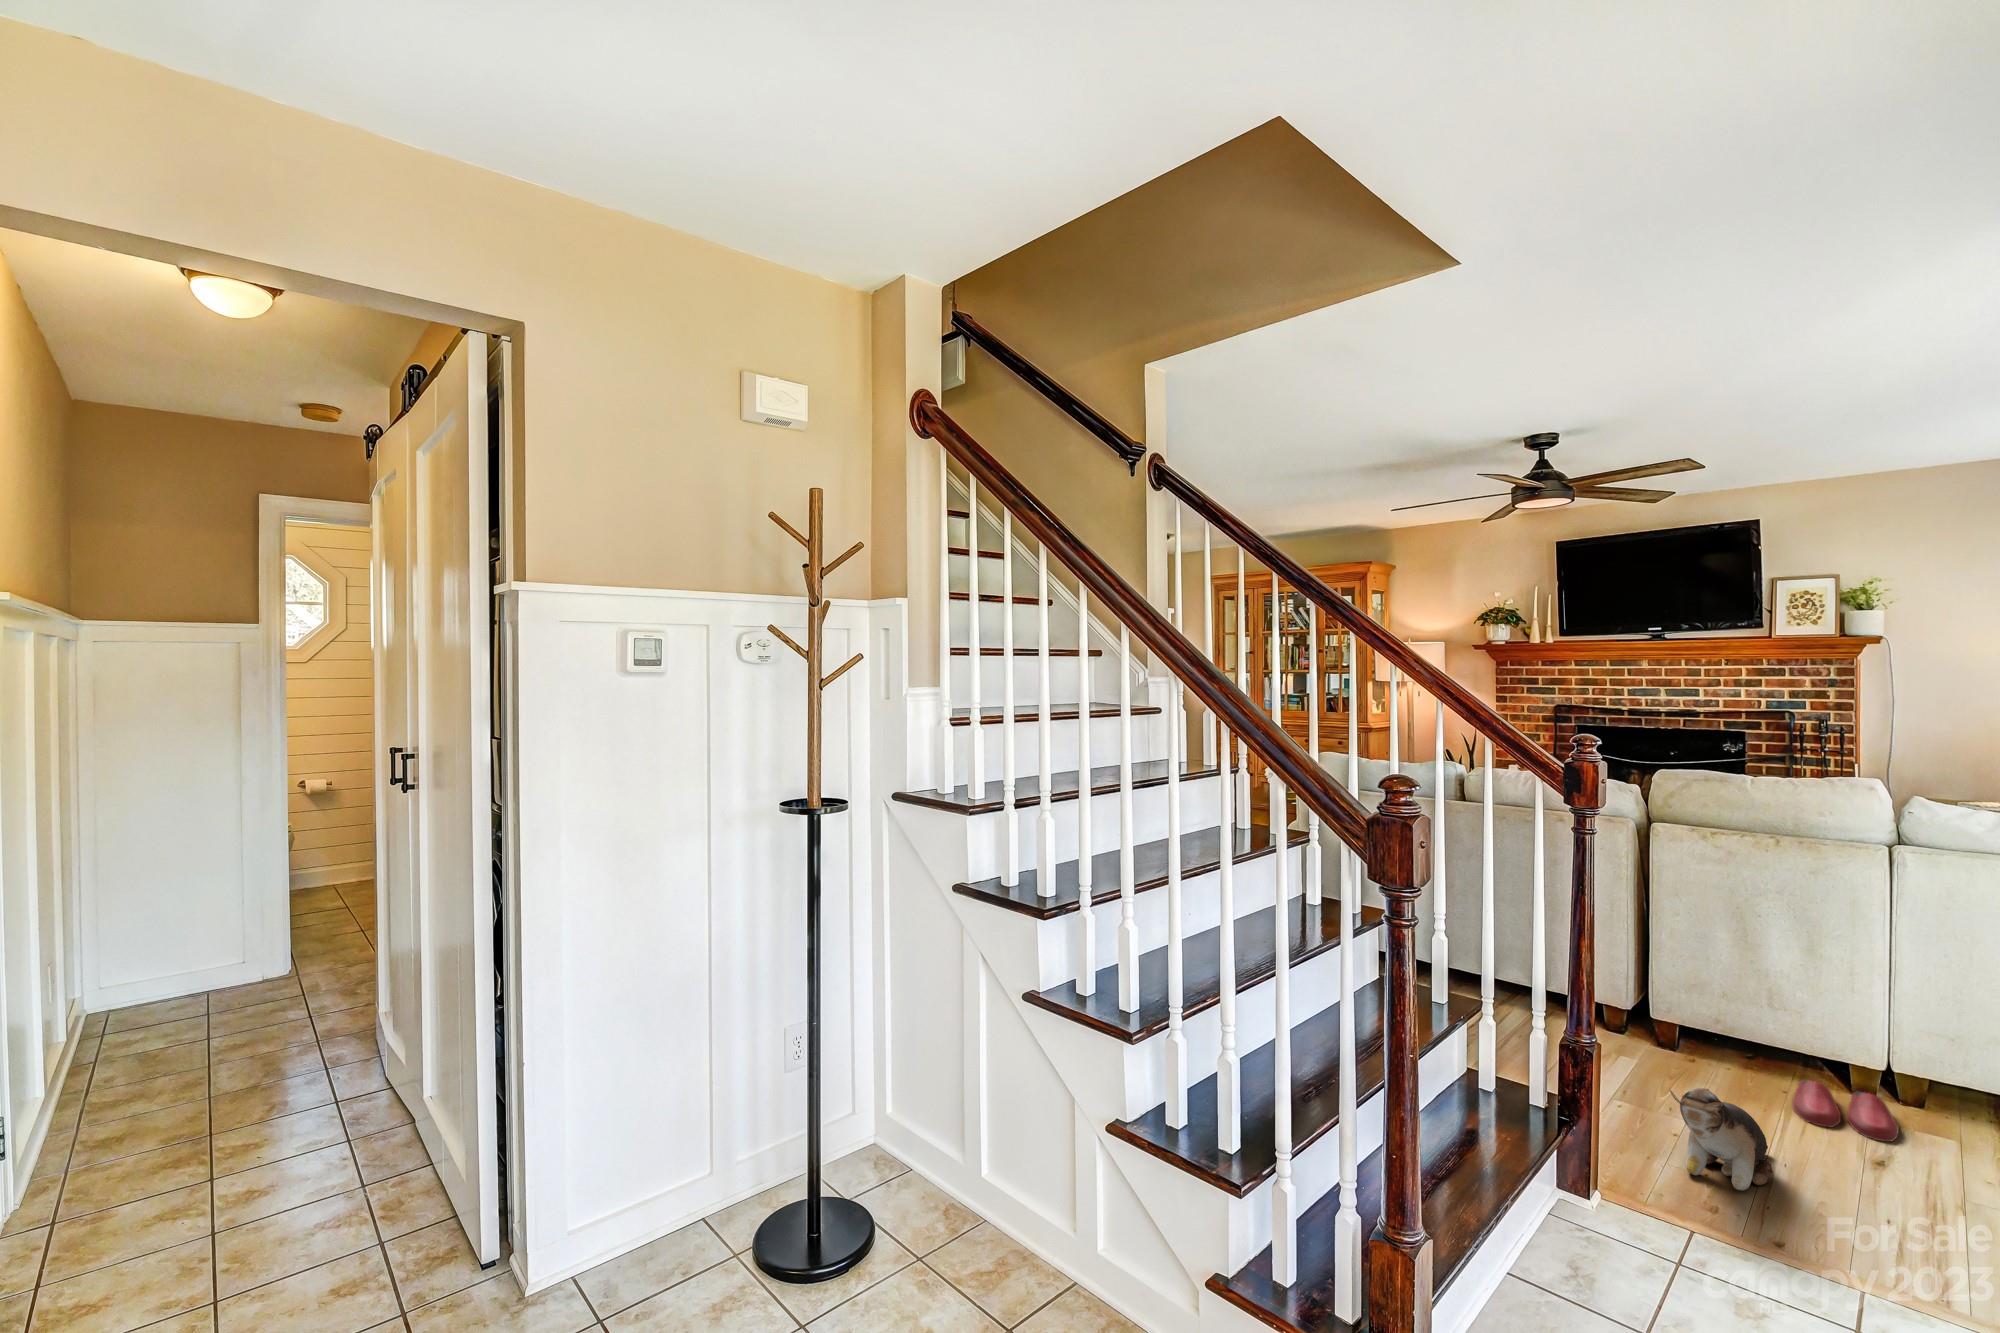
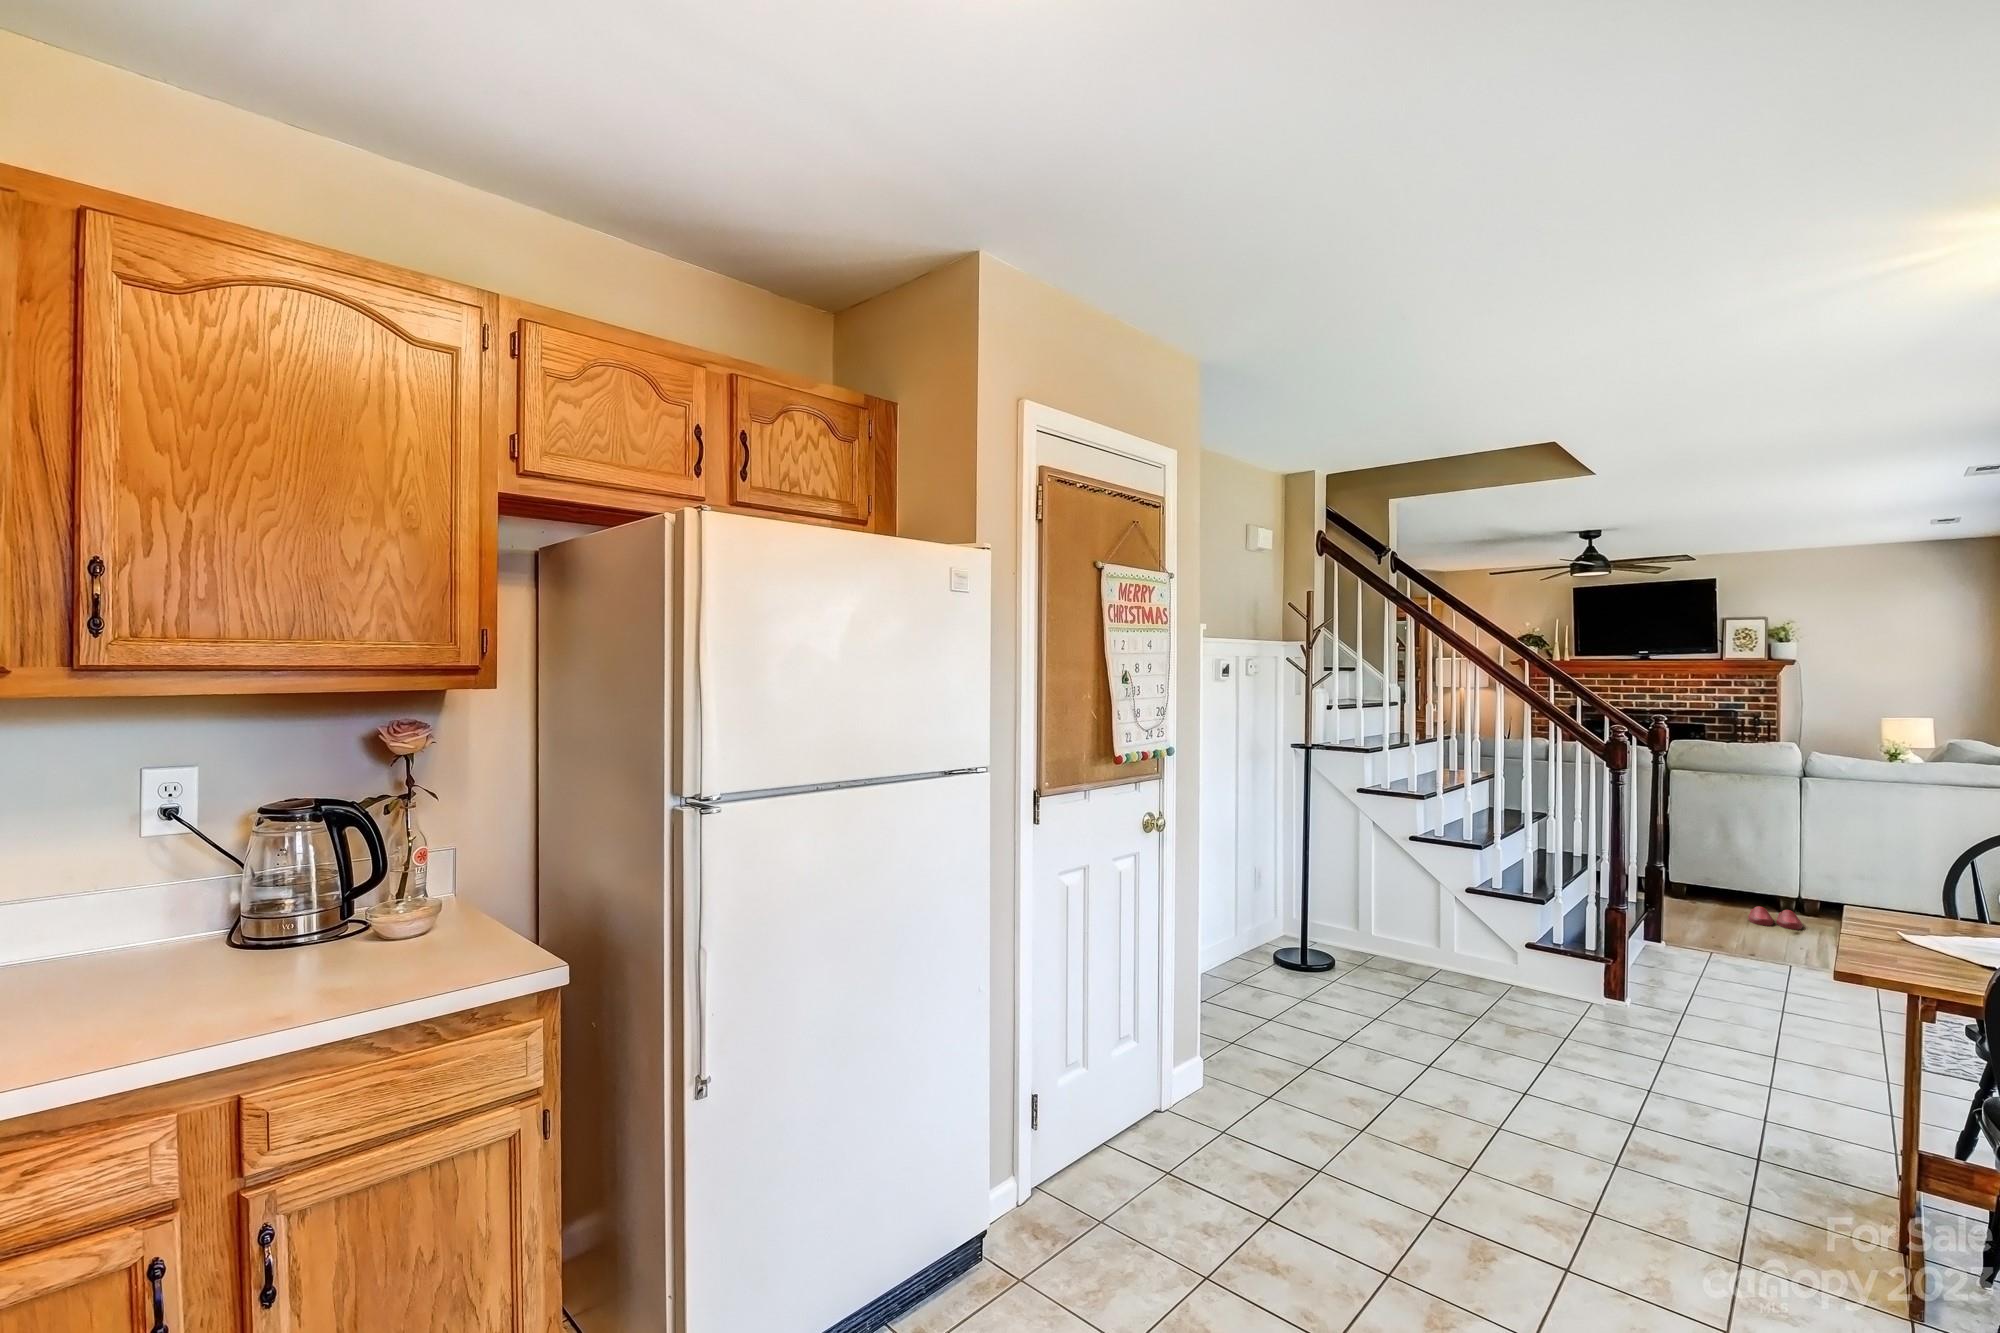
plush toy: present [1670,1088,1773,1191] -> none [1692,892,1742,941]

